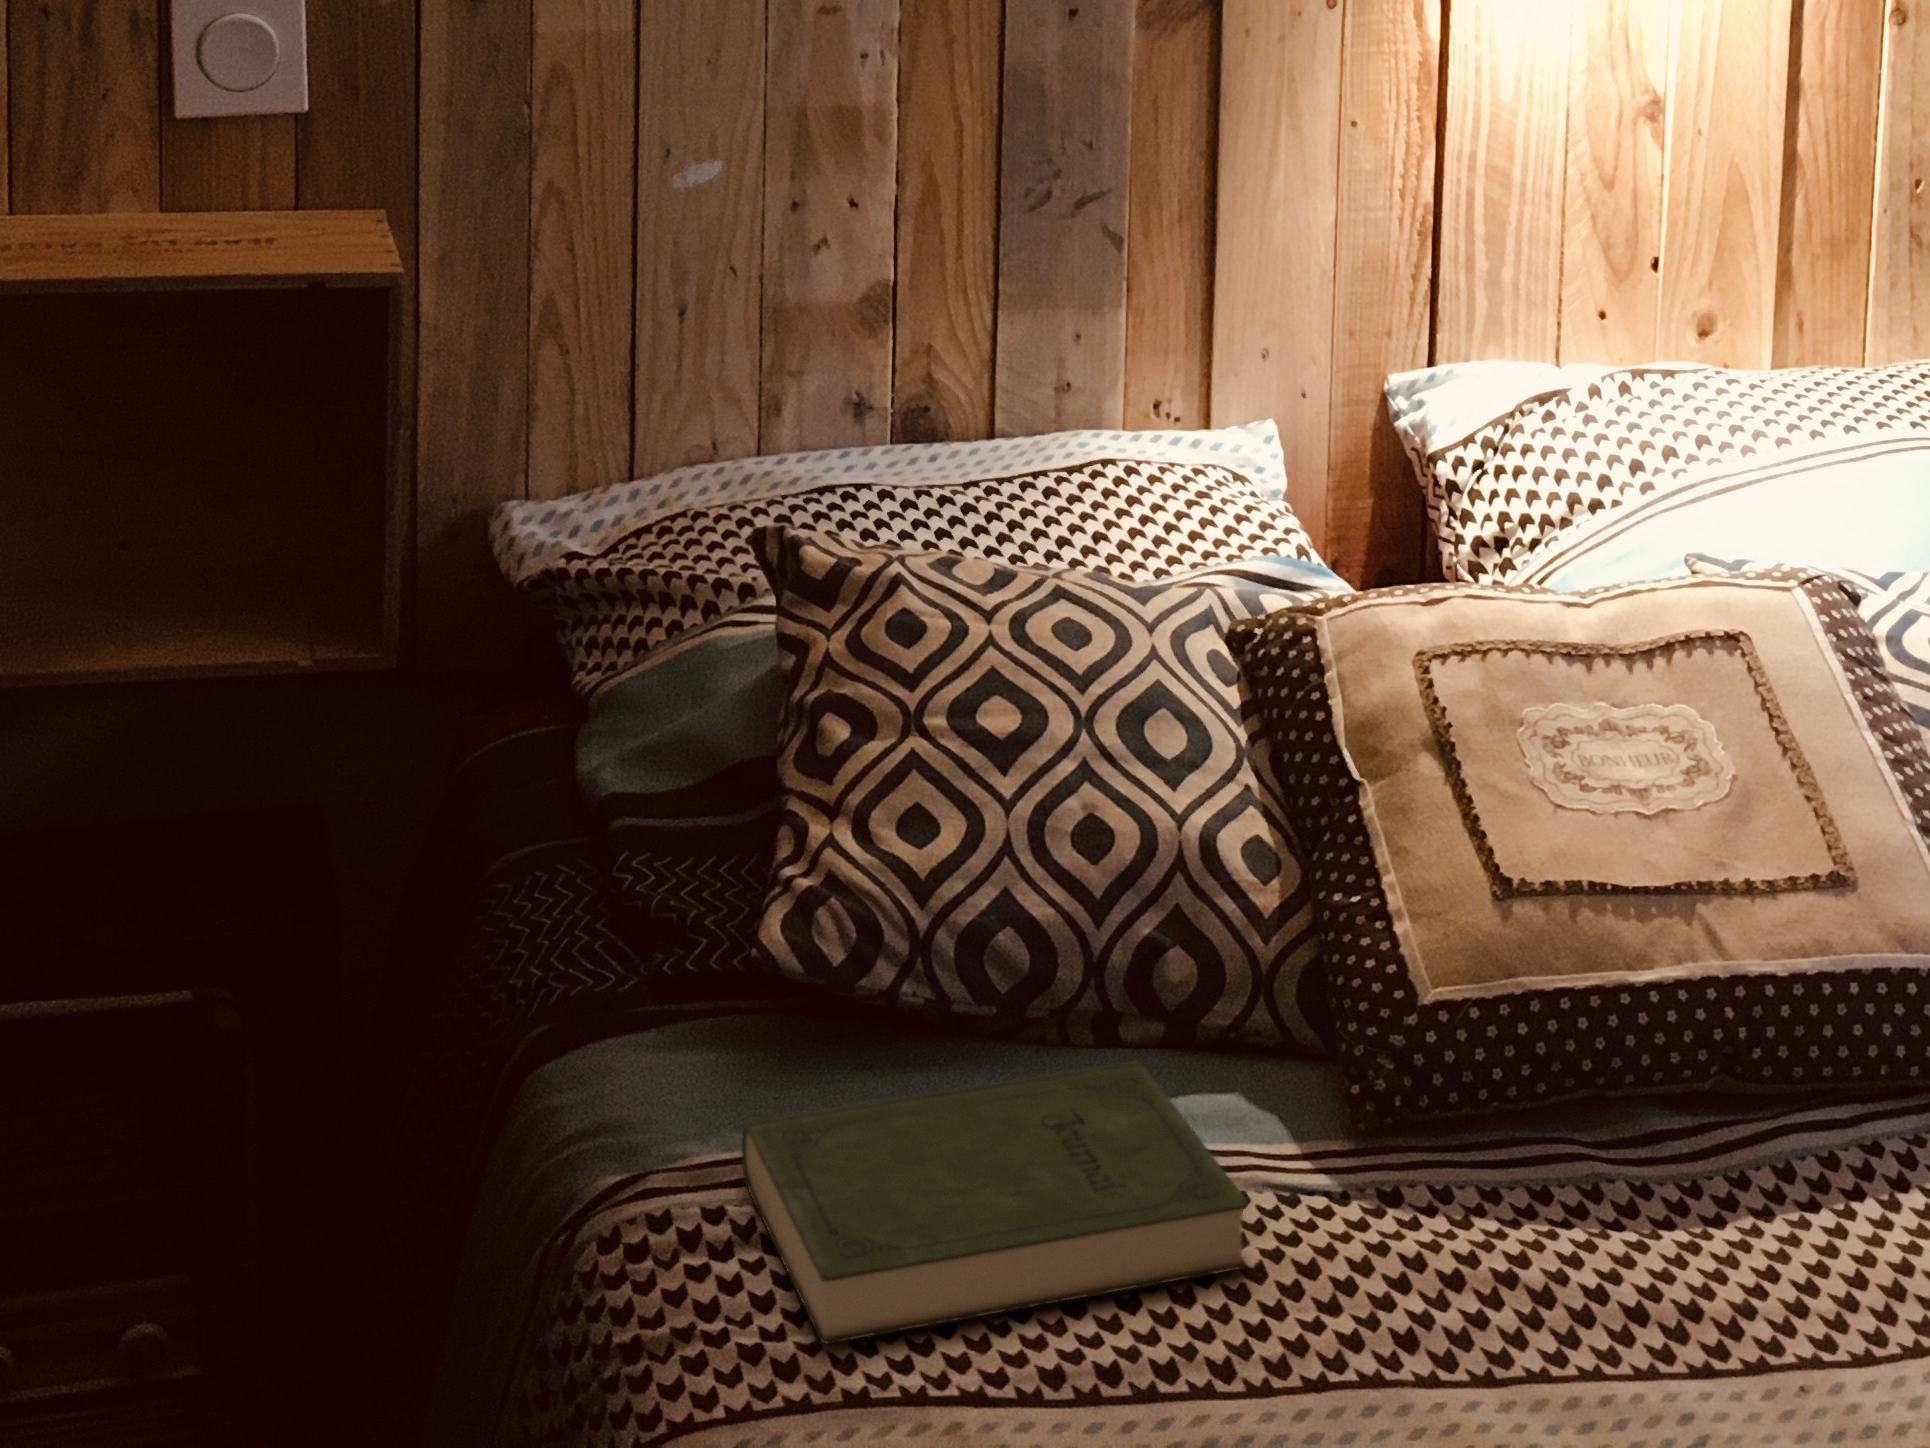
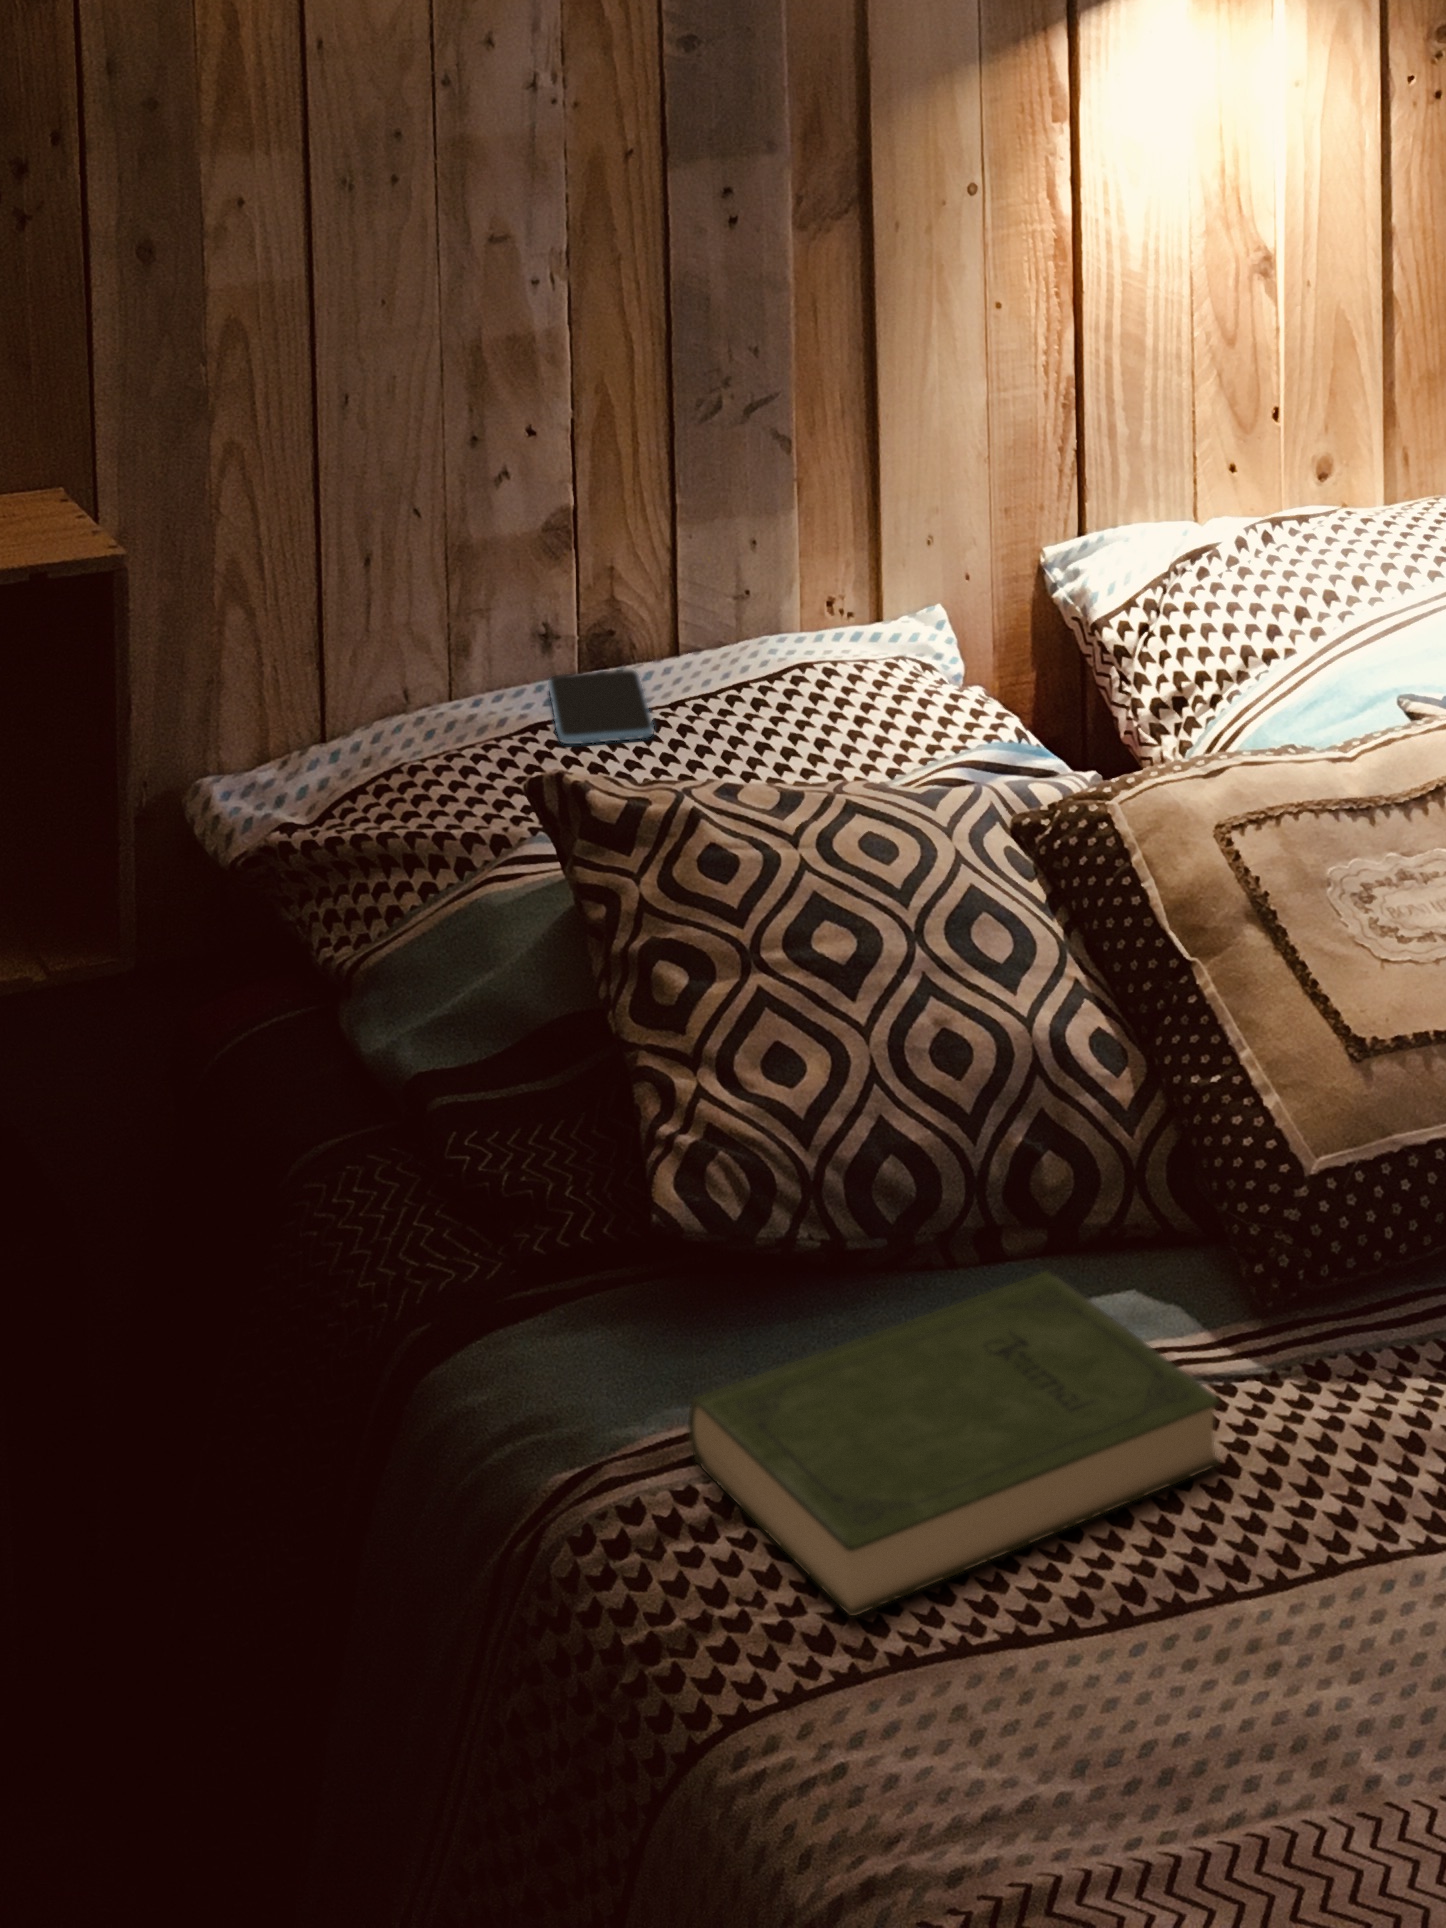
smartphone: none [837,445,944,512] -> present [548,670,654,744]

